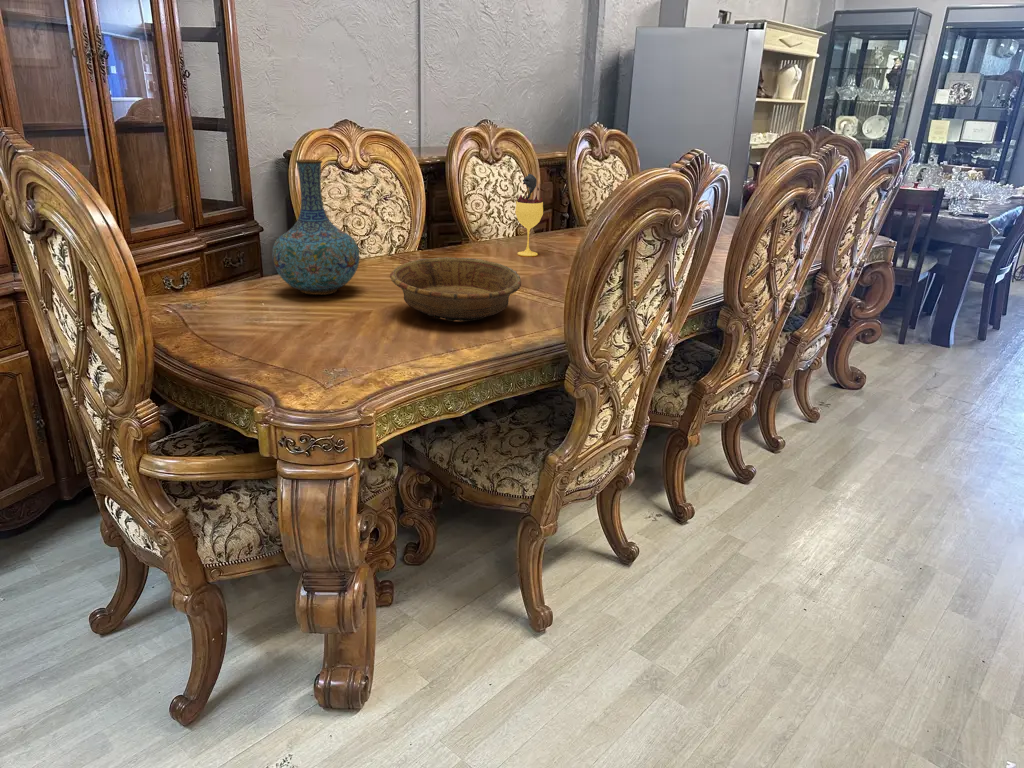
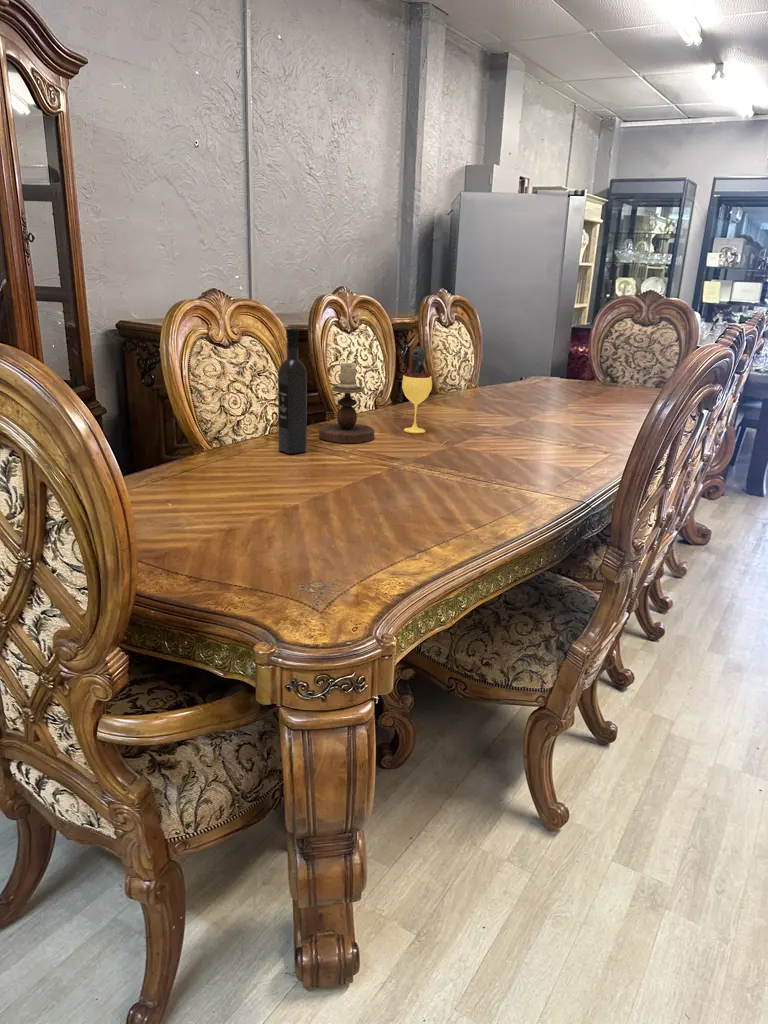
wine bottle: none [385,154,412,269] -> present [278,328,307,454]
vase: present [272,160,359,295] -> none [176,339,275,491]
candlestick: none [434,188,484,262] -> present [319,363,374,443]
decorative bowl: present [390,257,521,321] -> none [331,445,476,519]

